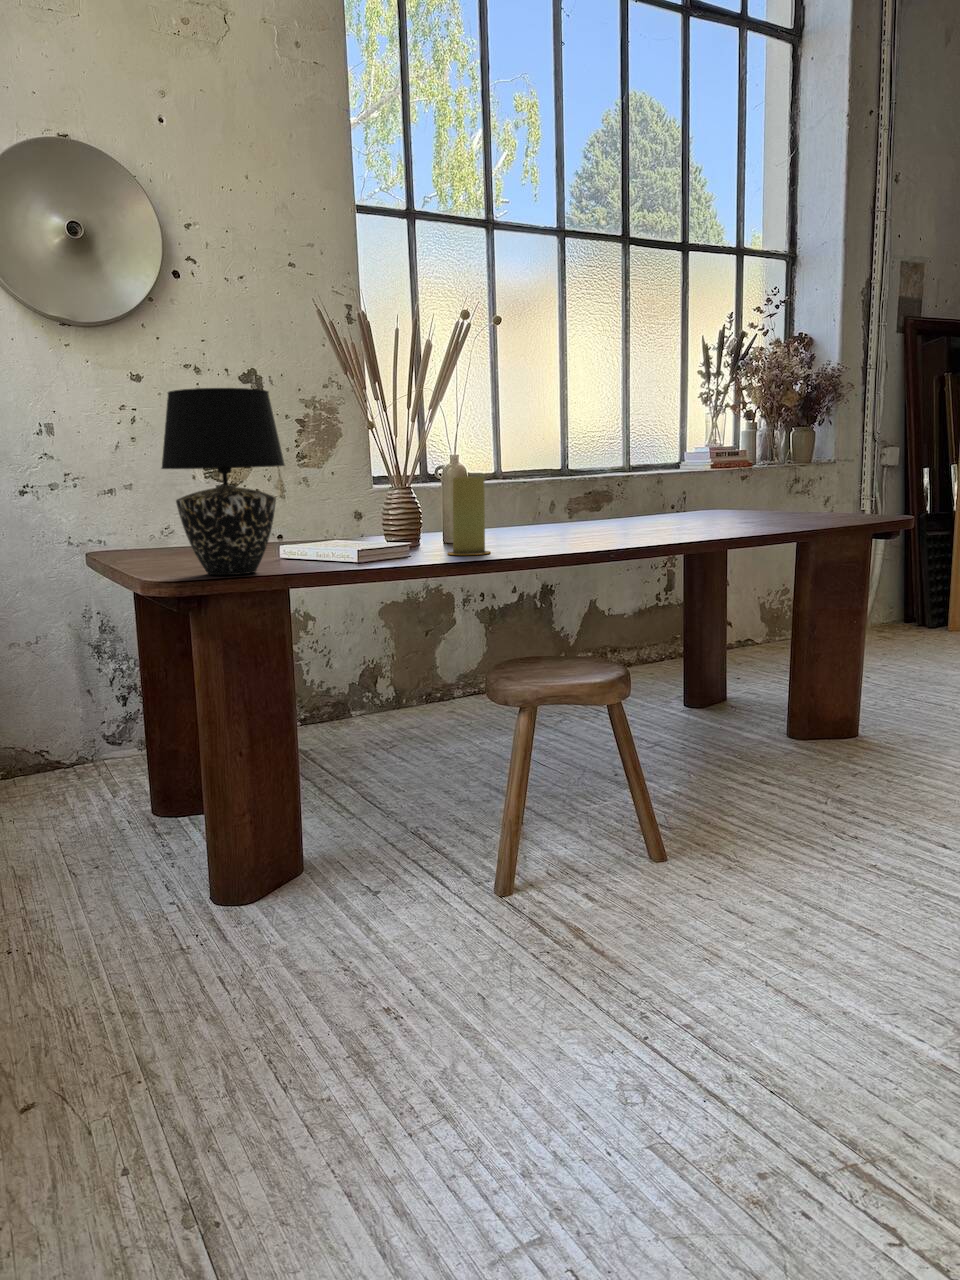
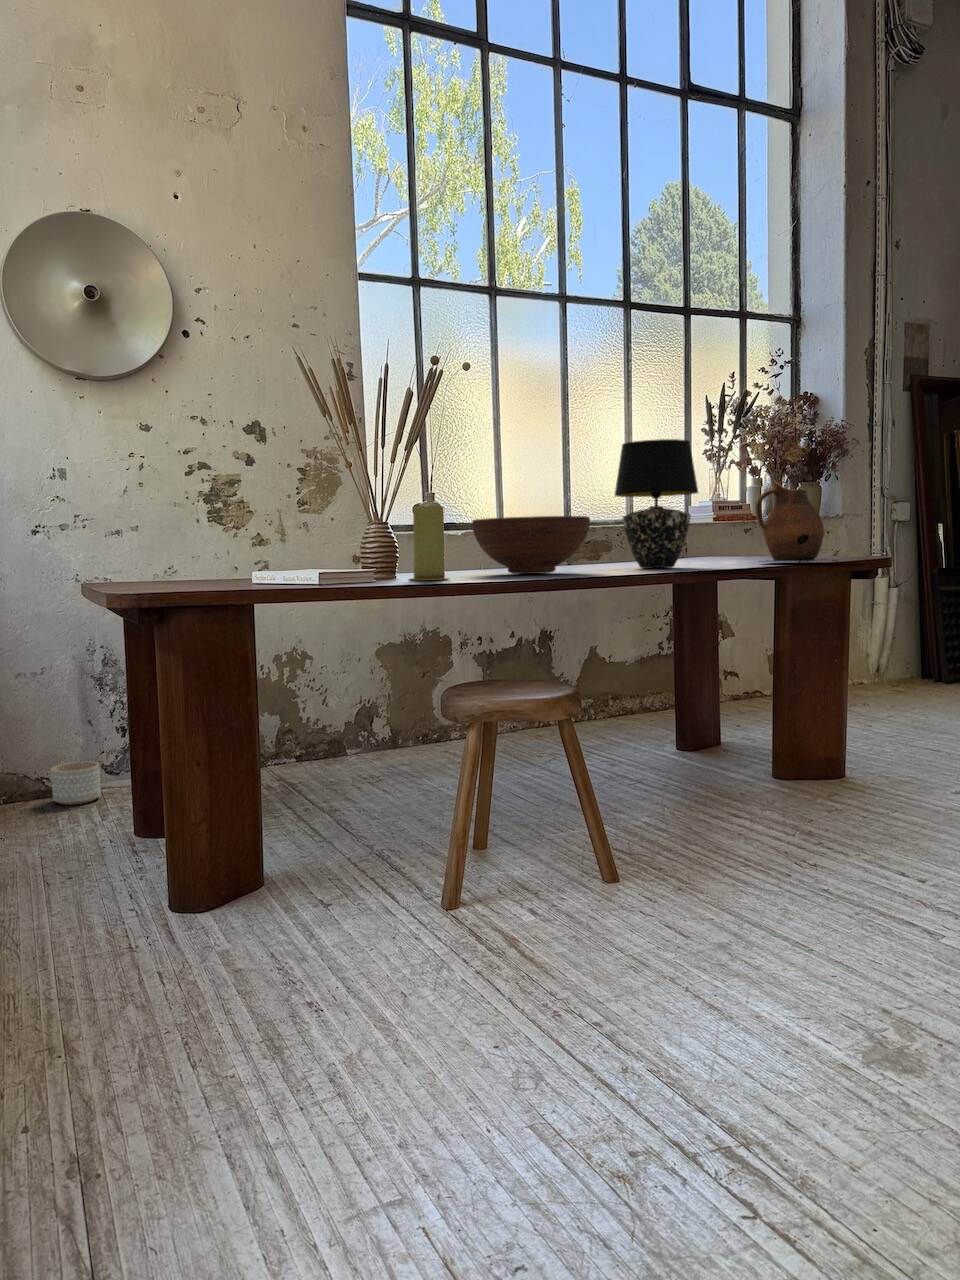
table lamp: present [162,388,285,575] -> present [615,439,698,568]
ceramic pitcher: none [782,440,863,525] -> present [756,481,837,562]
fruit bowl: none [505,483,628,543] -> present [472,516,590,574]
planter: none [54,732,107,778] -> present [51,762,101,805]

